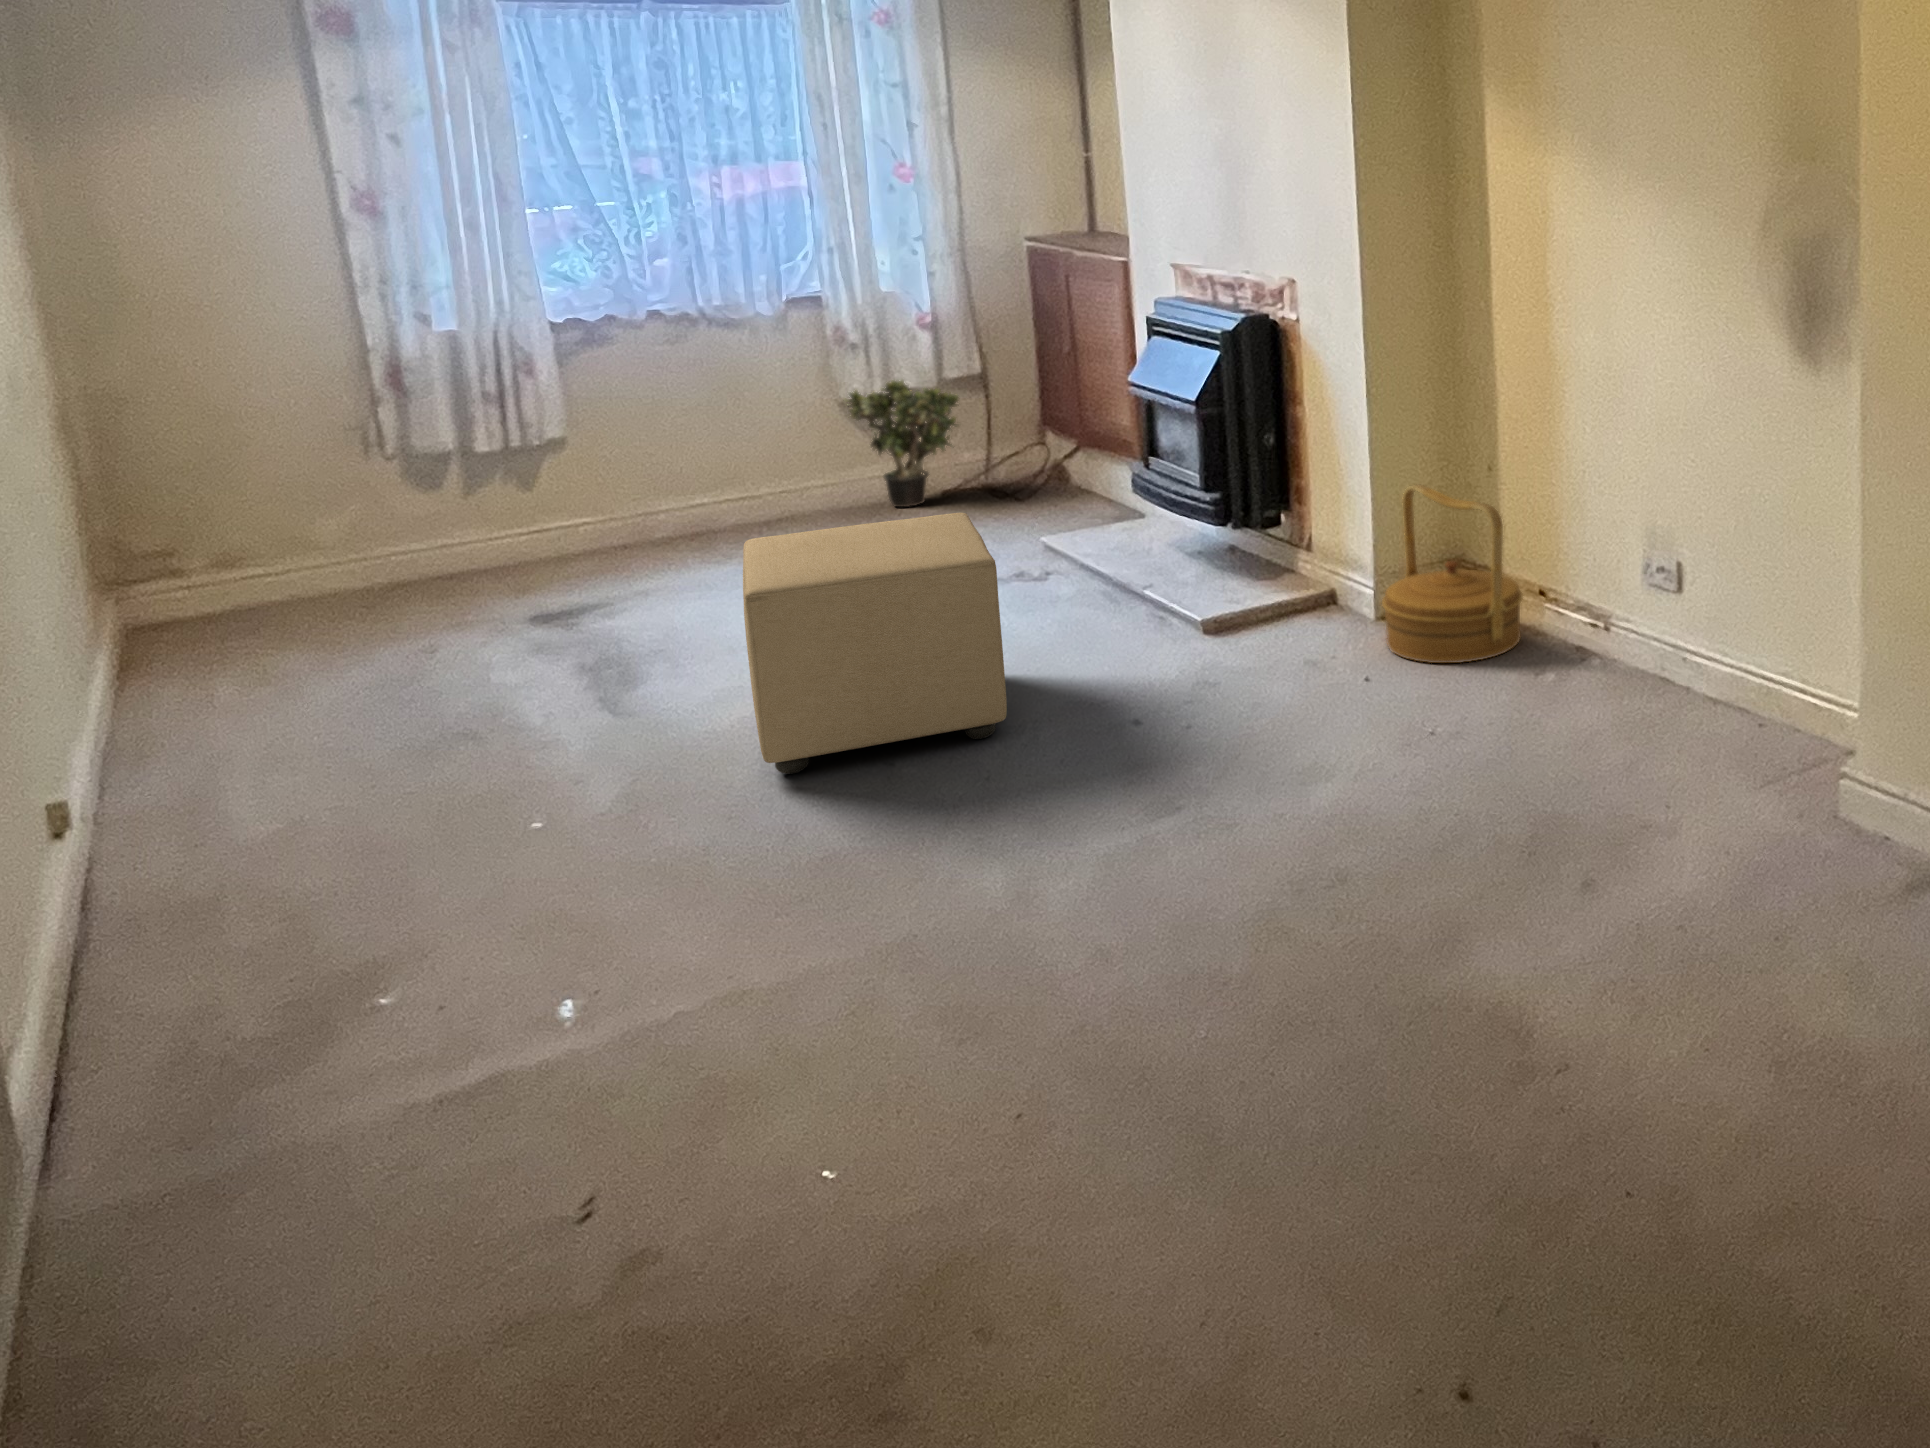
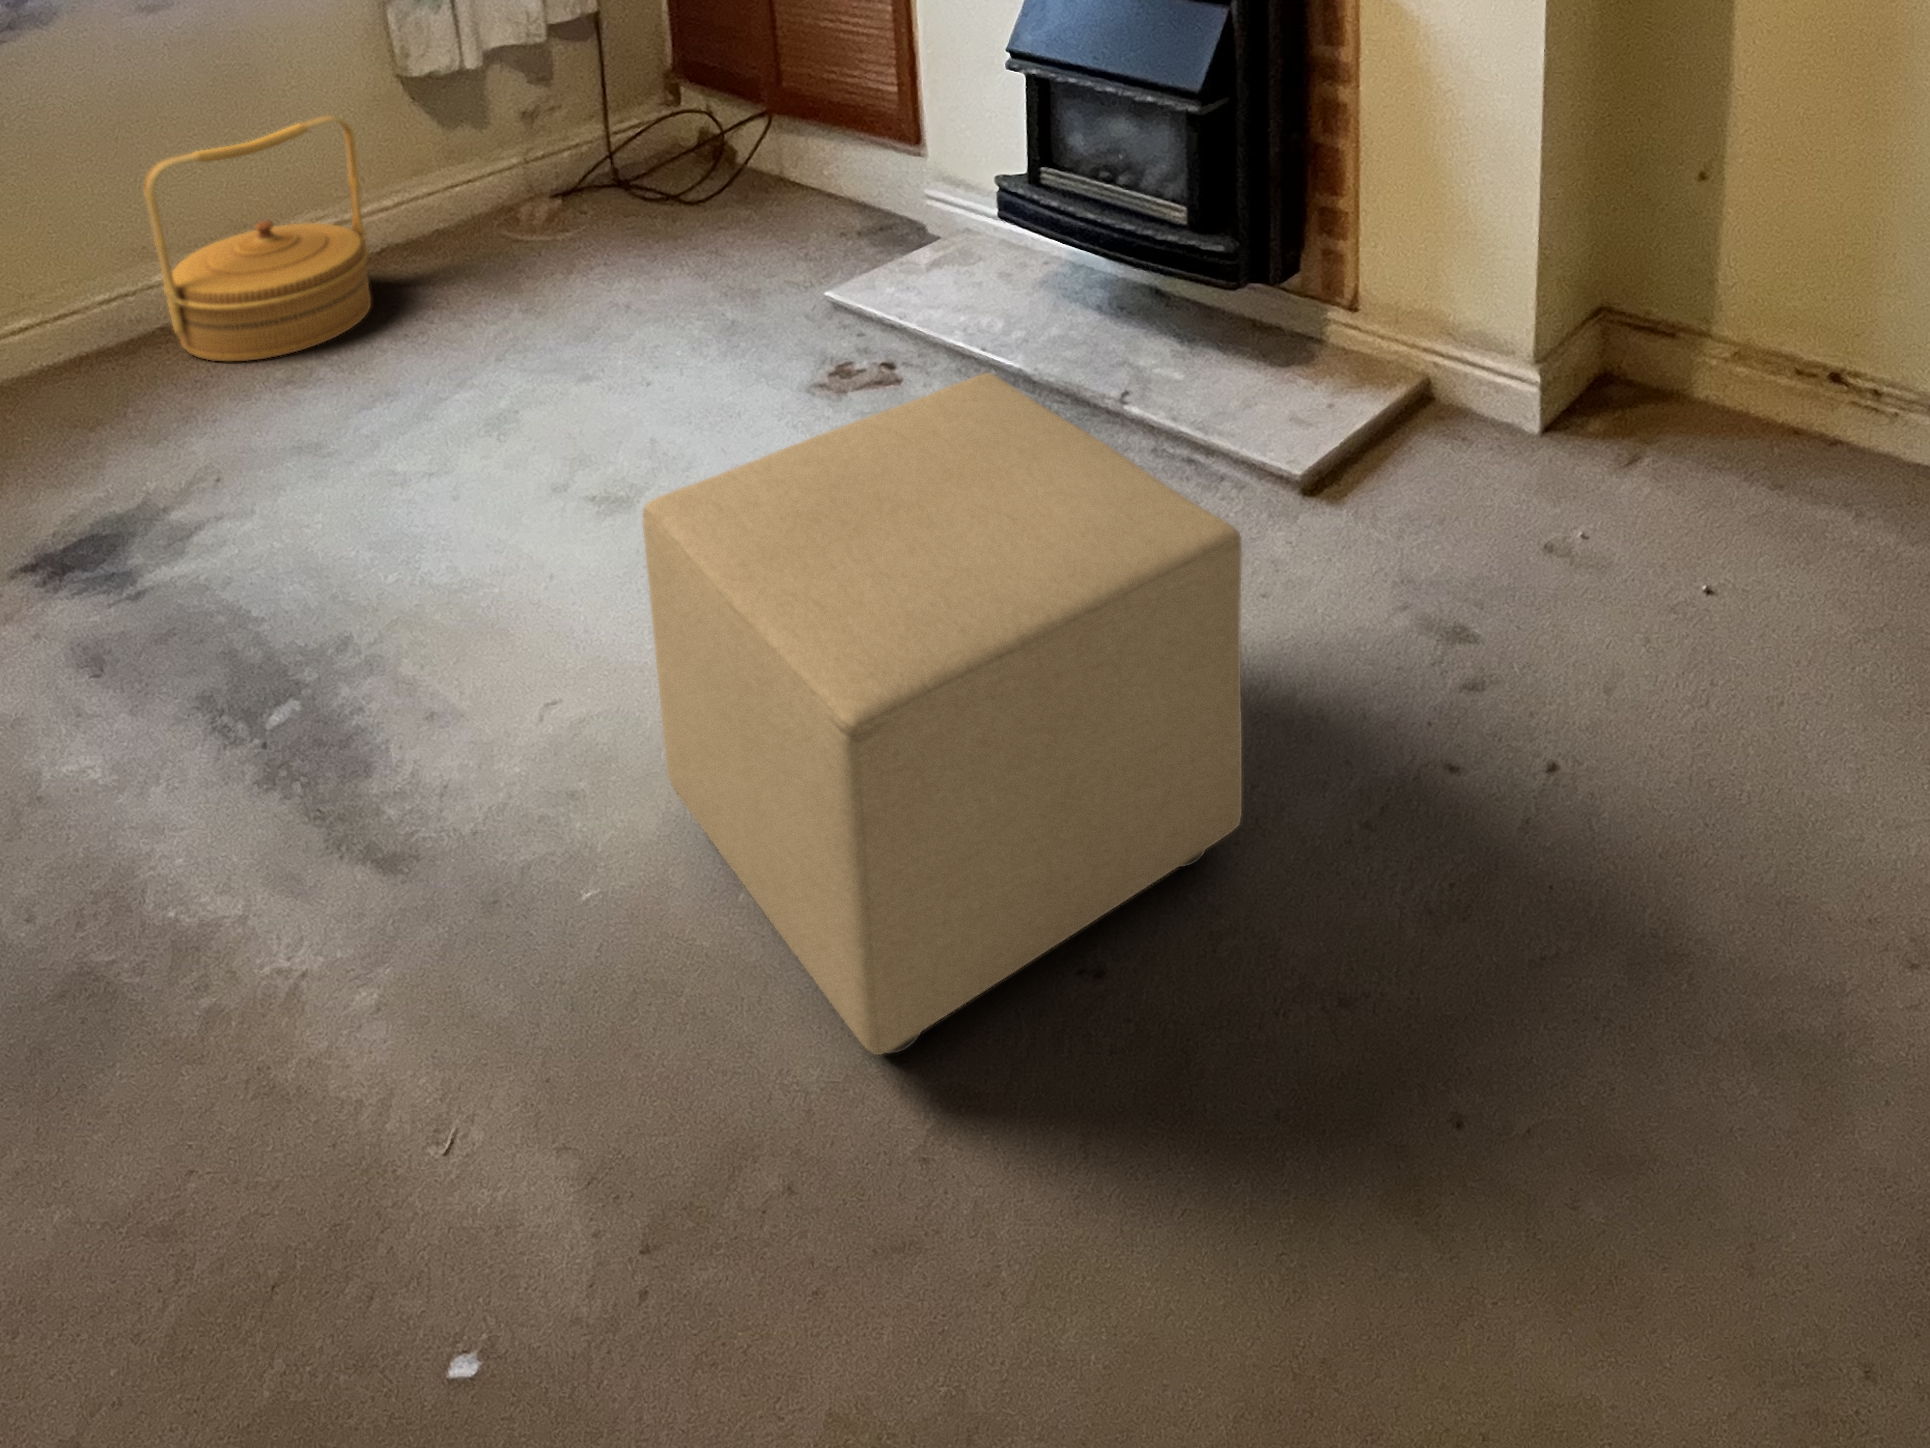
potted plant: present [845,380,959,507] -> none [422,37,596,235]
woven basket: present [1382,485,1523,663] -> present [144,115,371,361]

